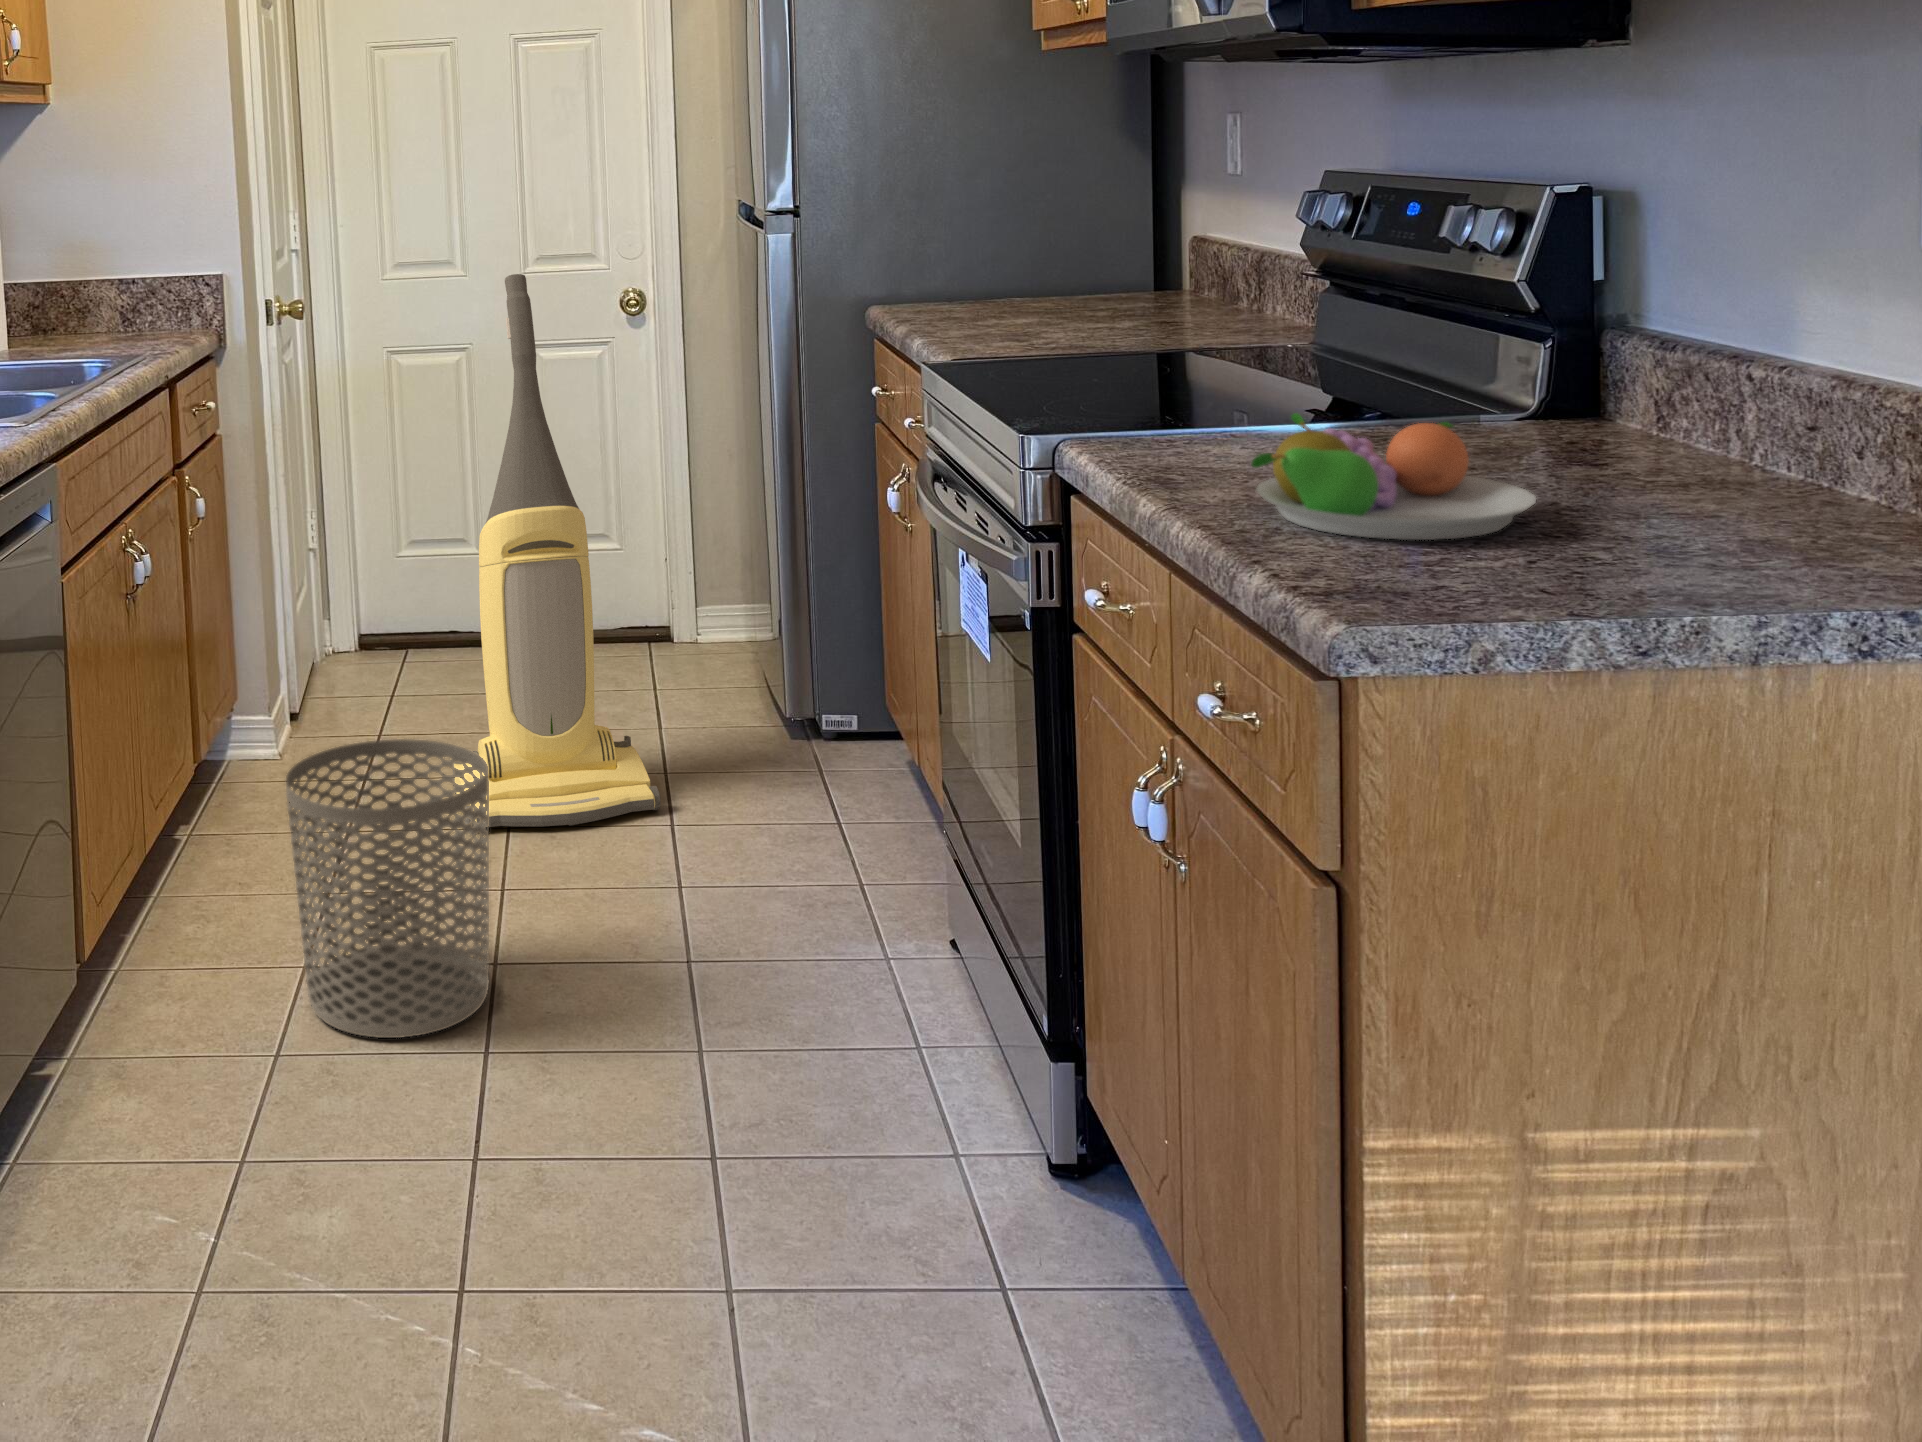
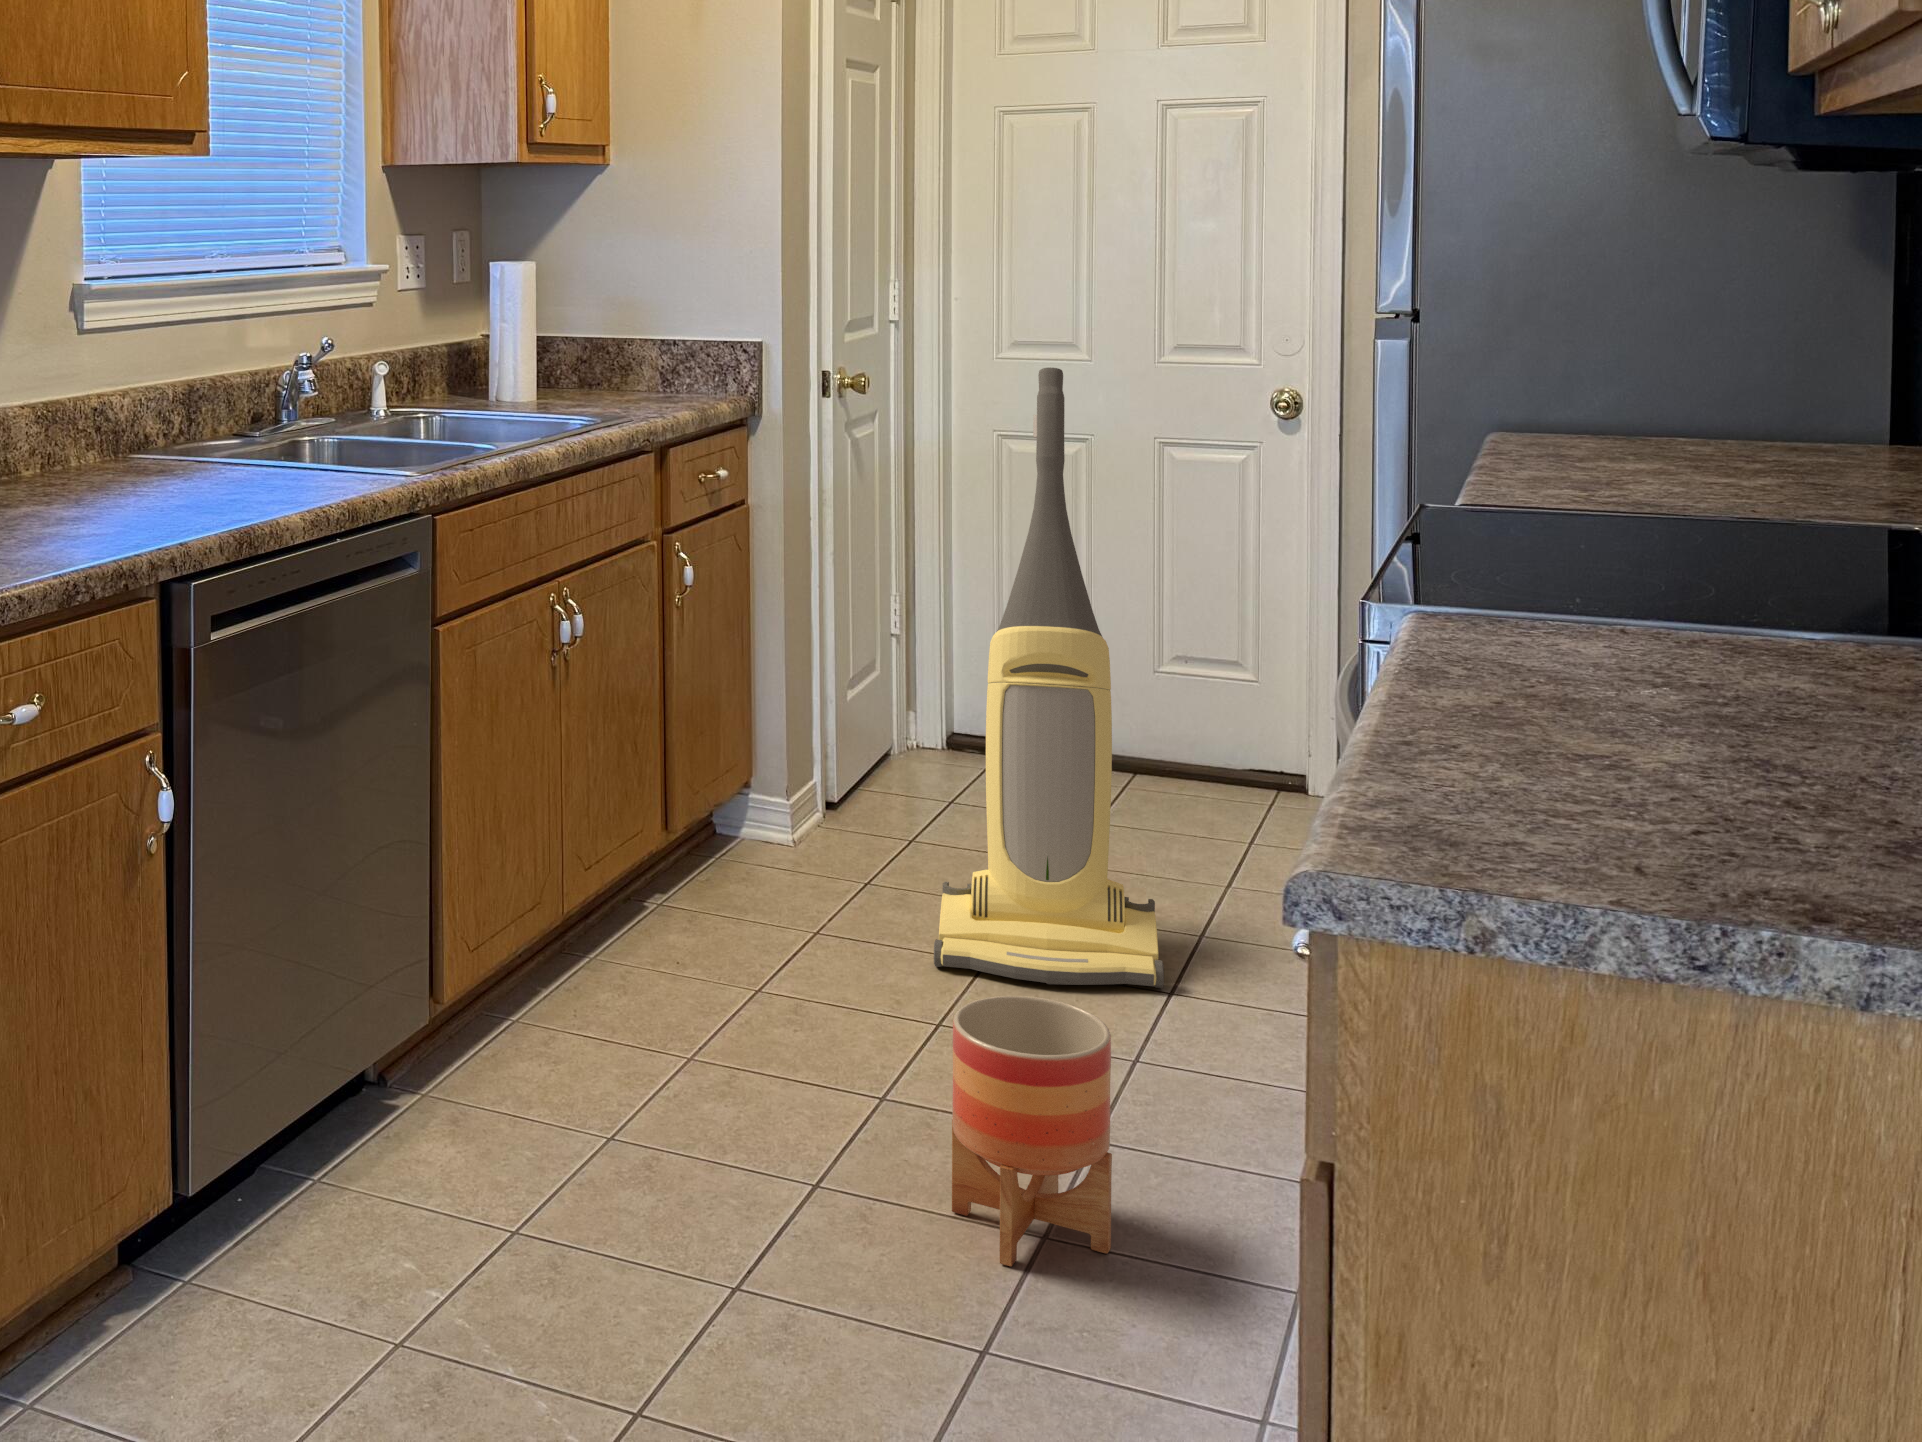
fruit bowl: present [1252,414,1536,540] -> none [1423,622,1814,802]
waste bin: present [286,739,489,1038] -> none [648,844,862,1158]
planter: none [611,829,758,1071] -> present [952,996,1112,1266]

